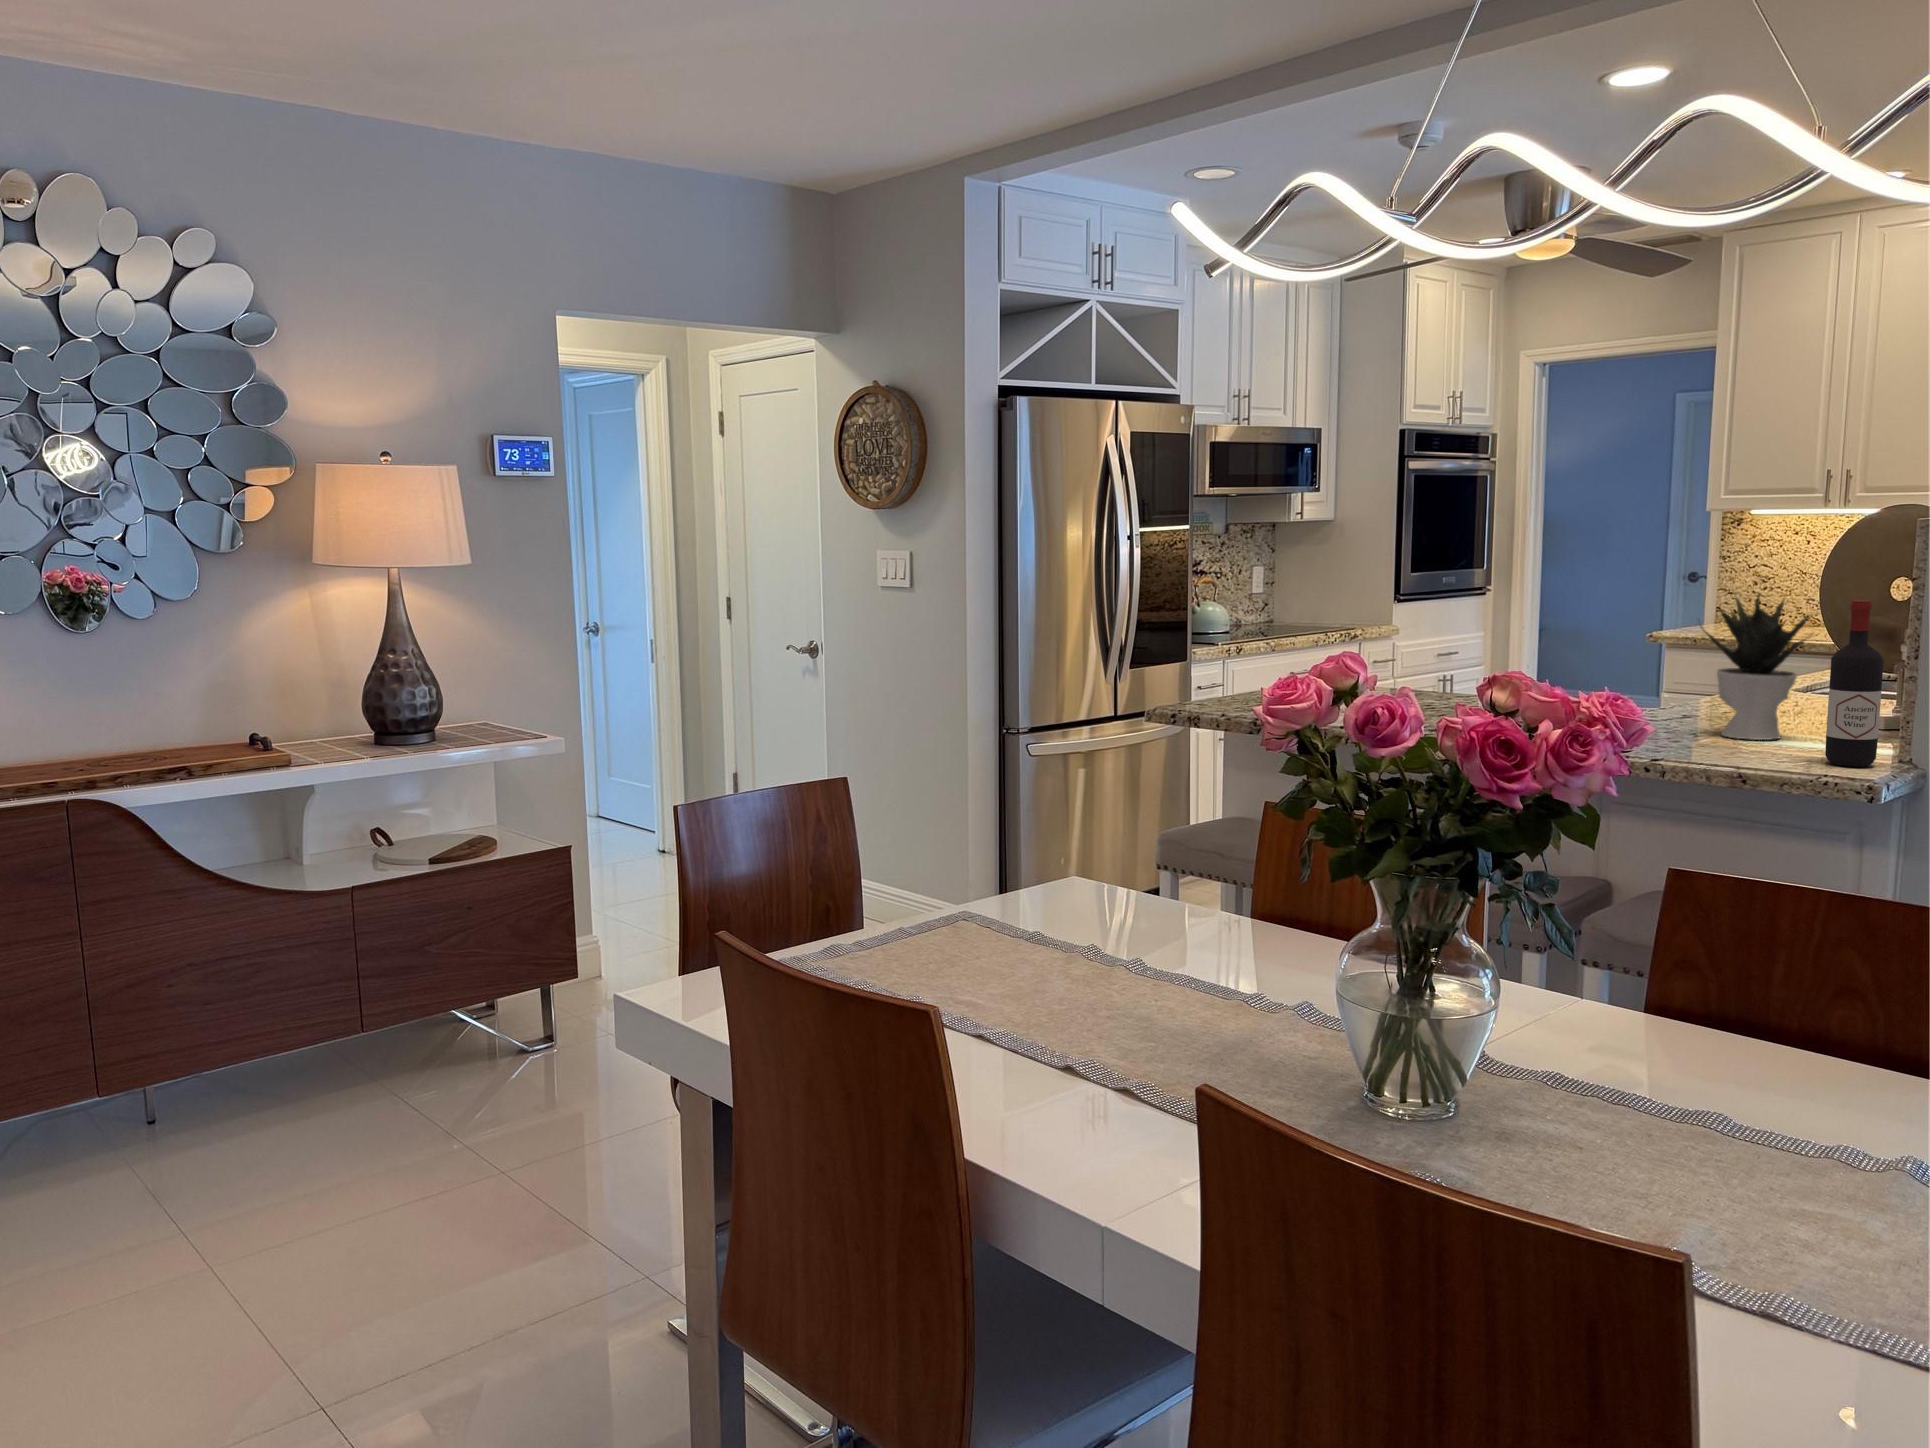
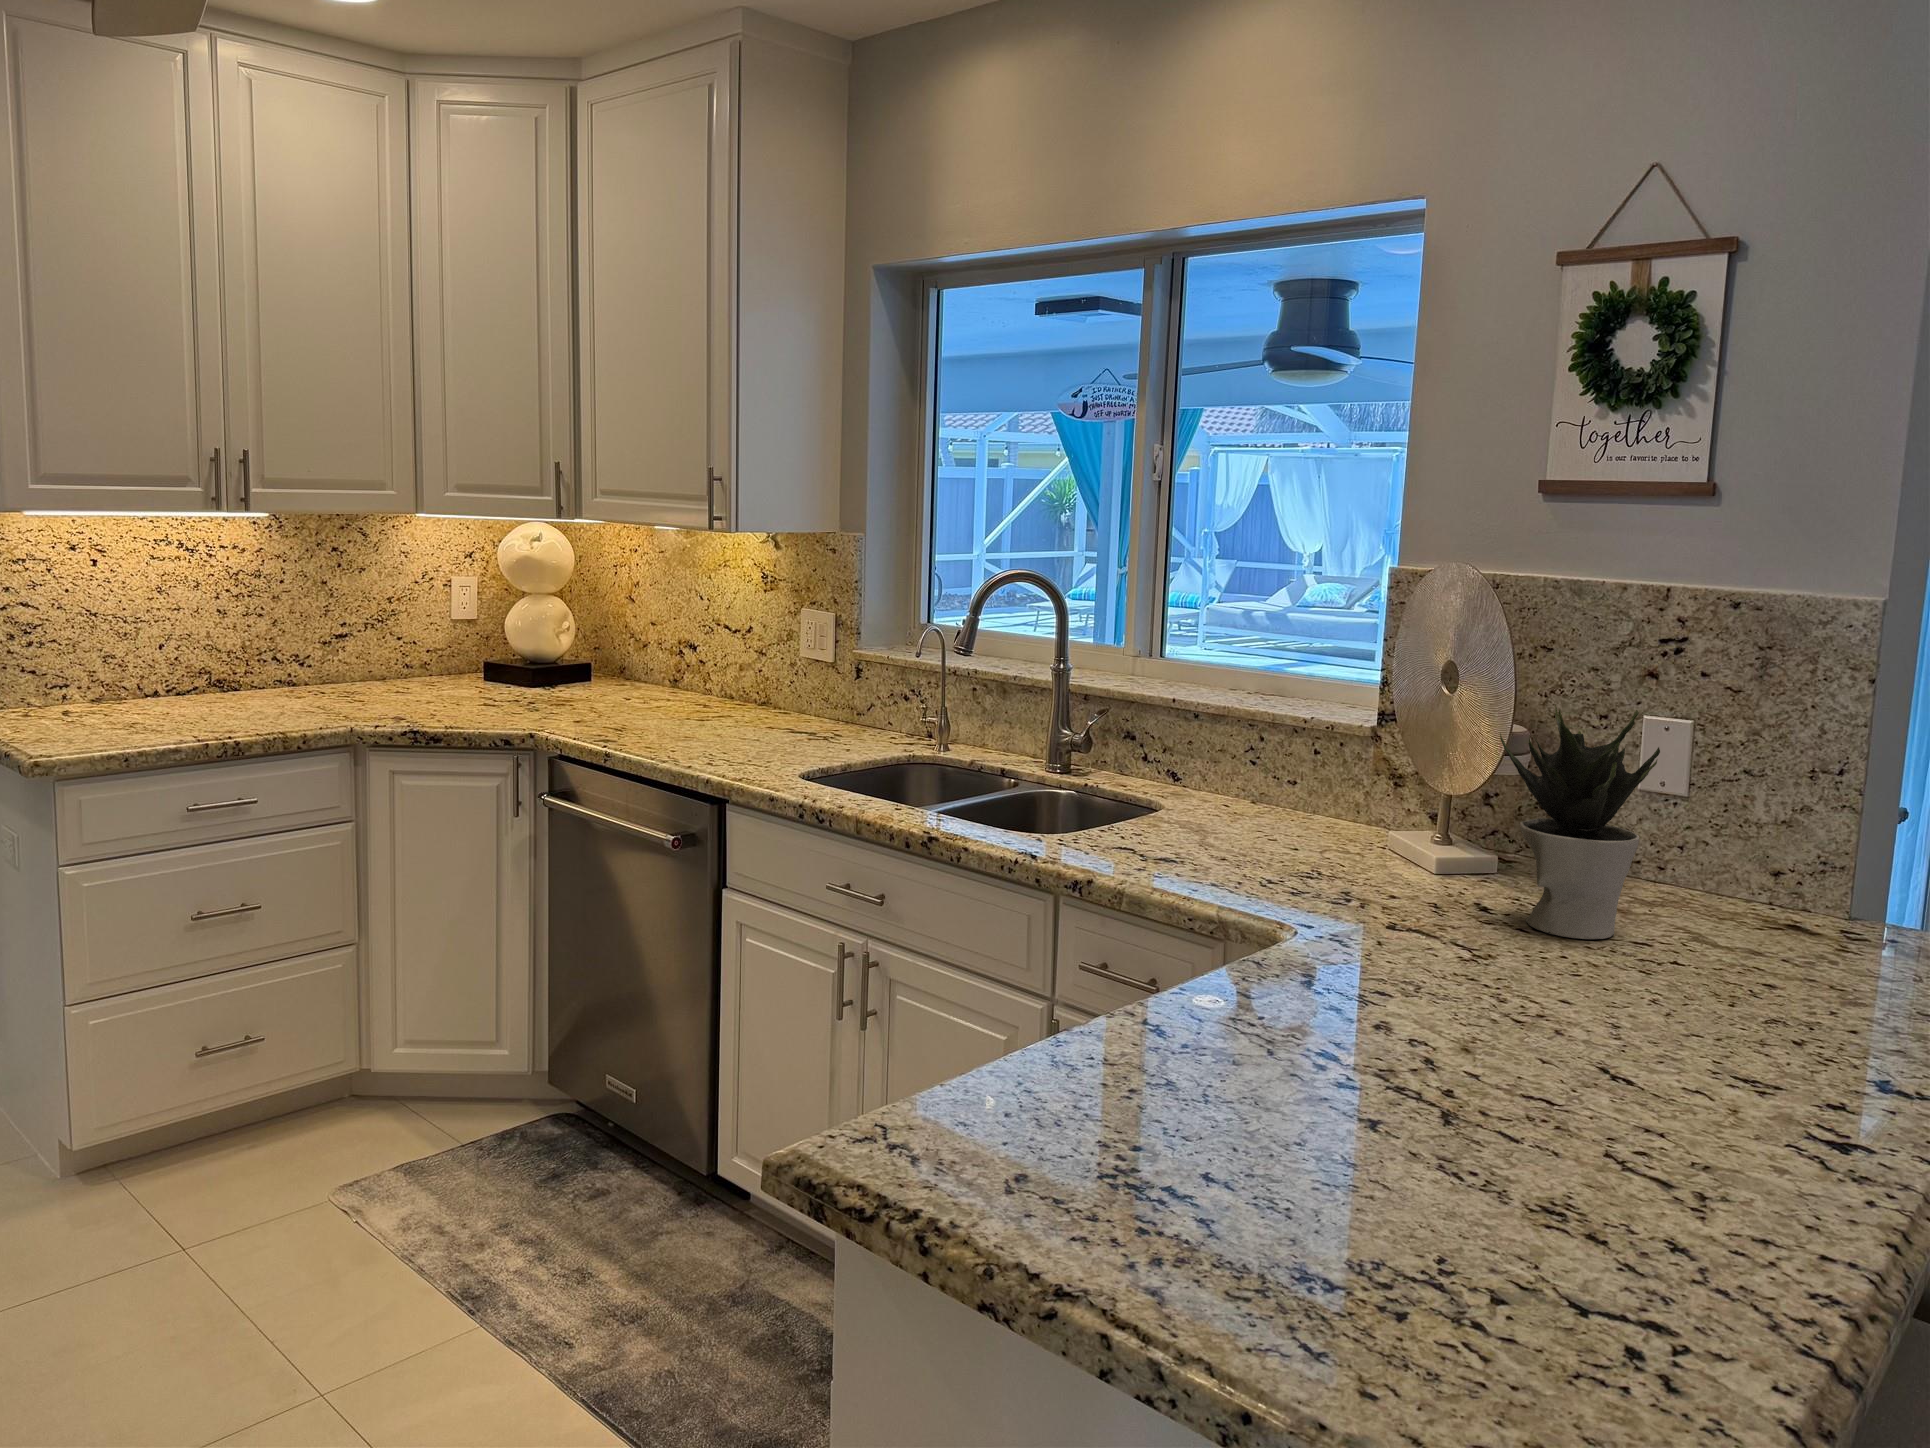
wine bottle: present [1825,601,1884,767] -> none [1761,711,1845,937]

